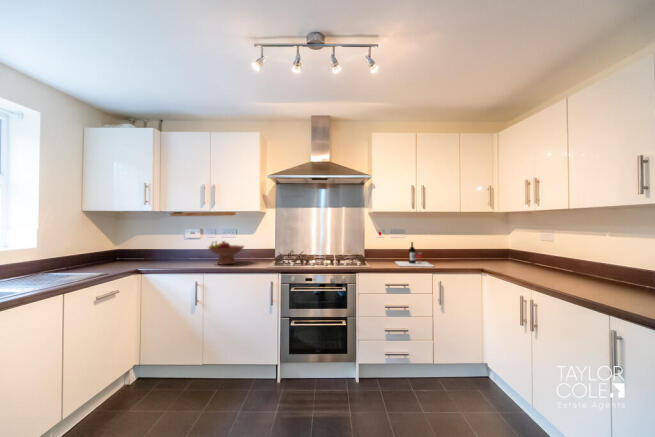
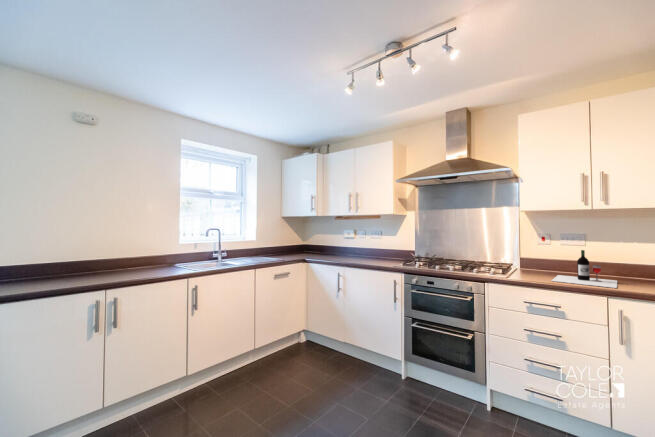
fruit bowl: present [209,241,244,265] -> none [350,240,380,261]

